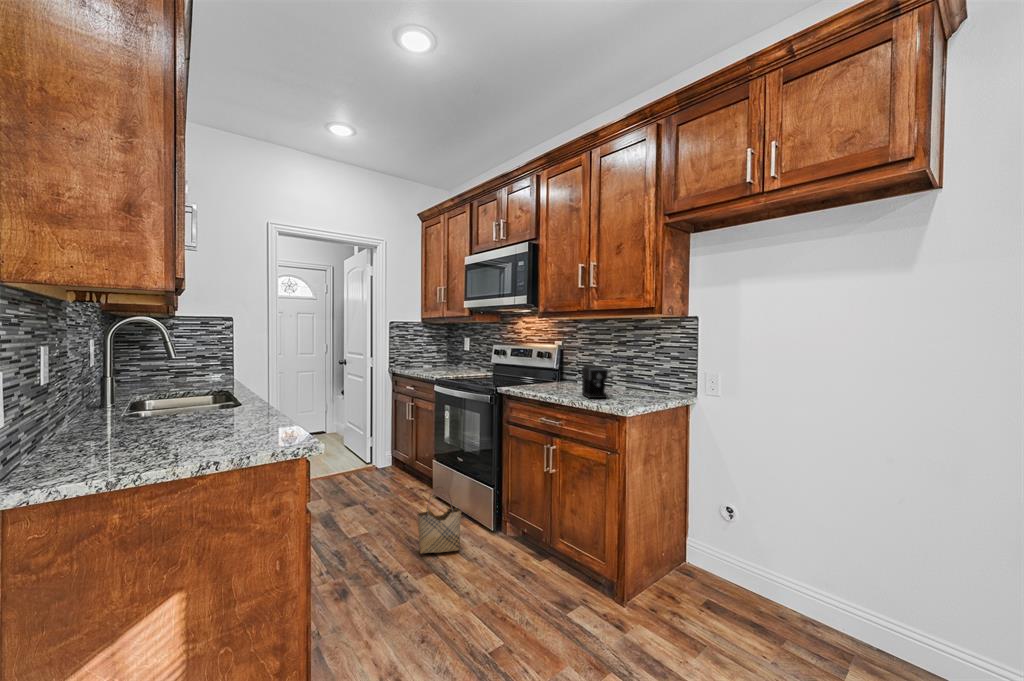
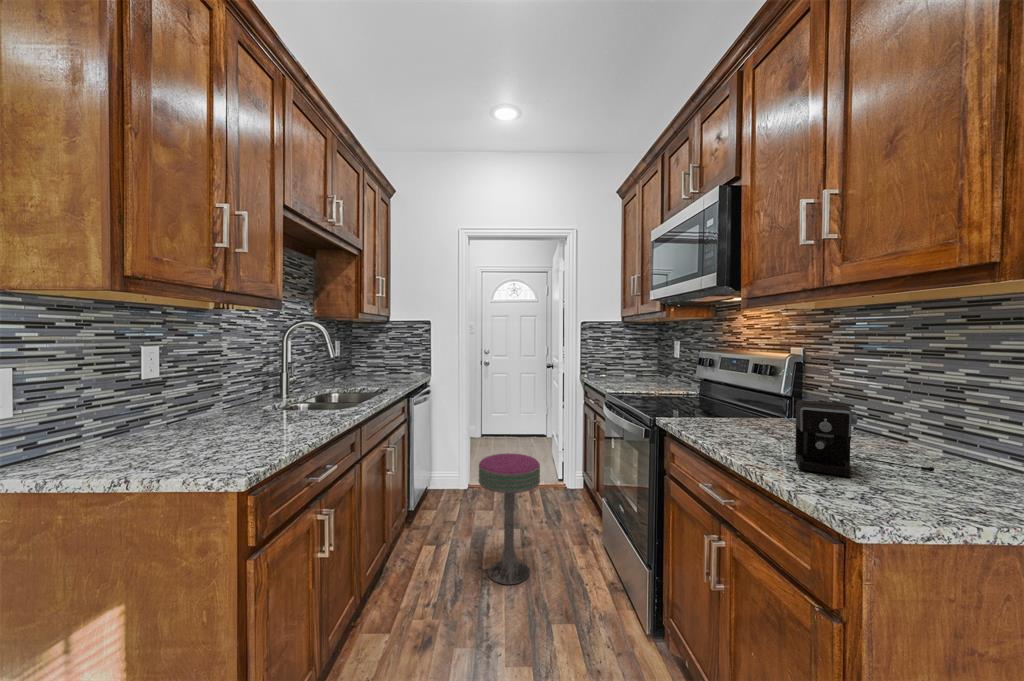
bar stool: none [347,434,400,540] -> present [479,453,540,585]
woven basket: present [417,487,461,553] -> none [533,545,594,649]

